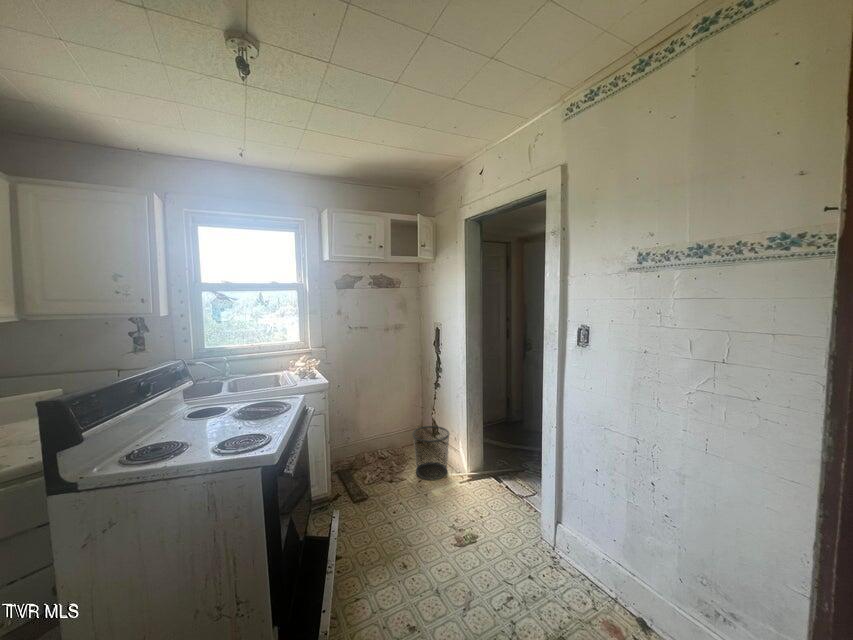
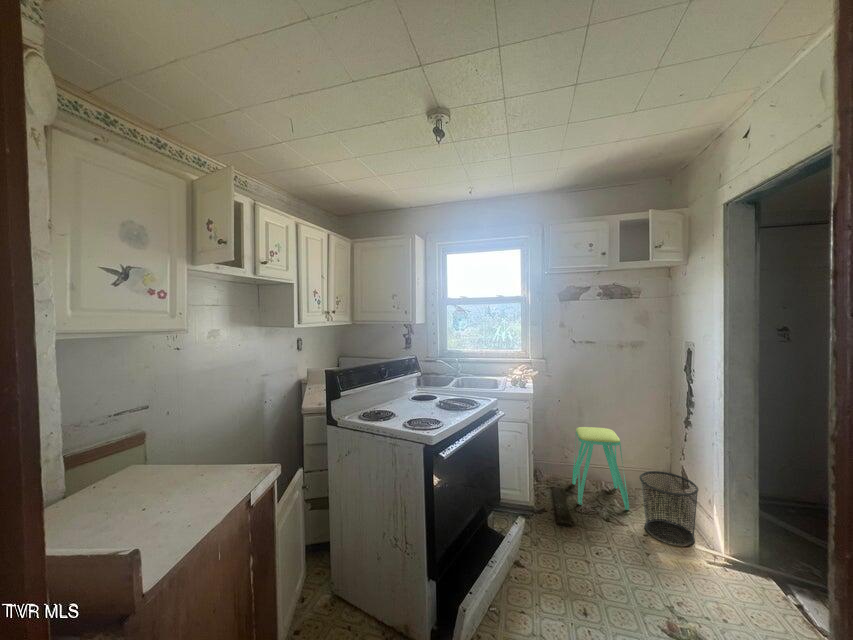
stool: none [353,403,402,476] -> present [572,427,629,510]

